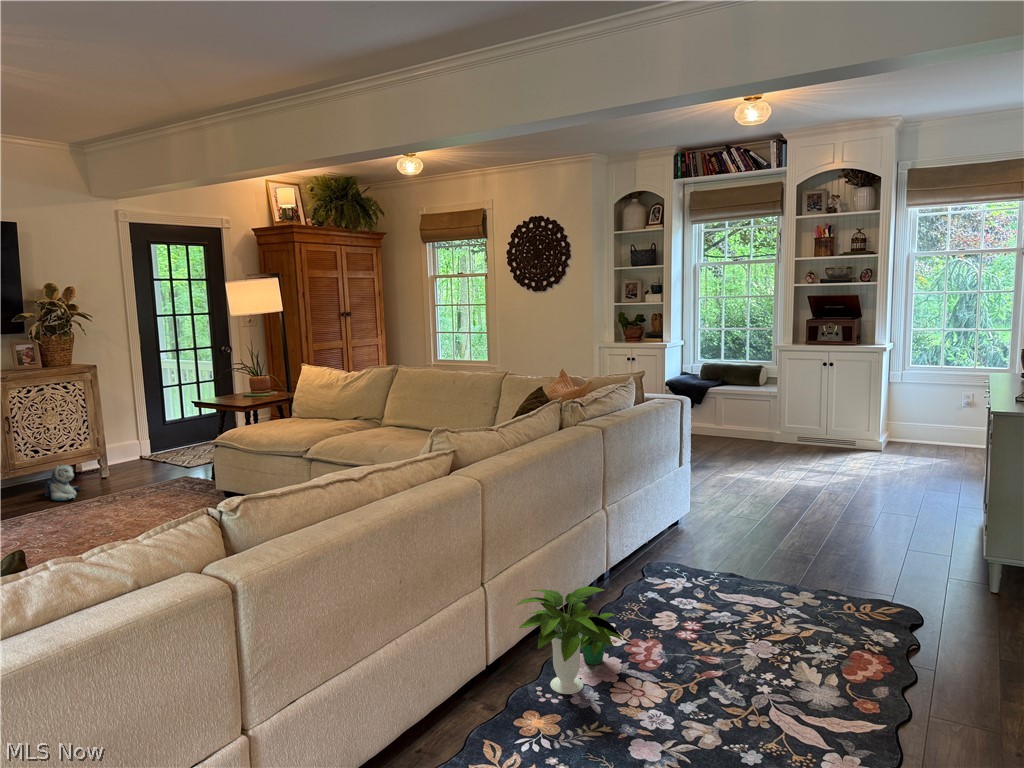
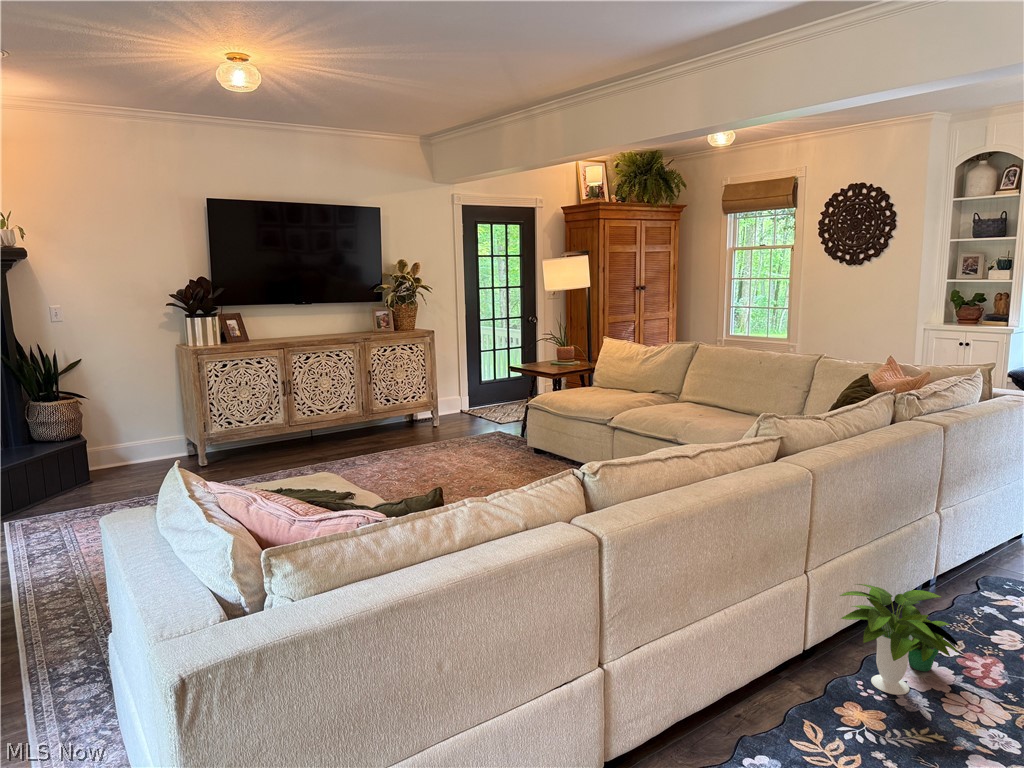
plush toy: present [45,465,82,501] -> none [395,413,421,444]

